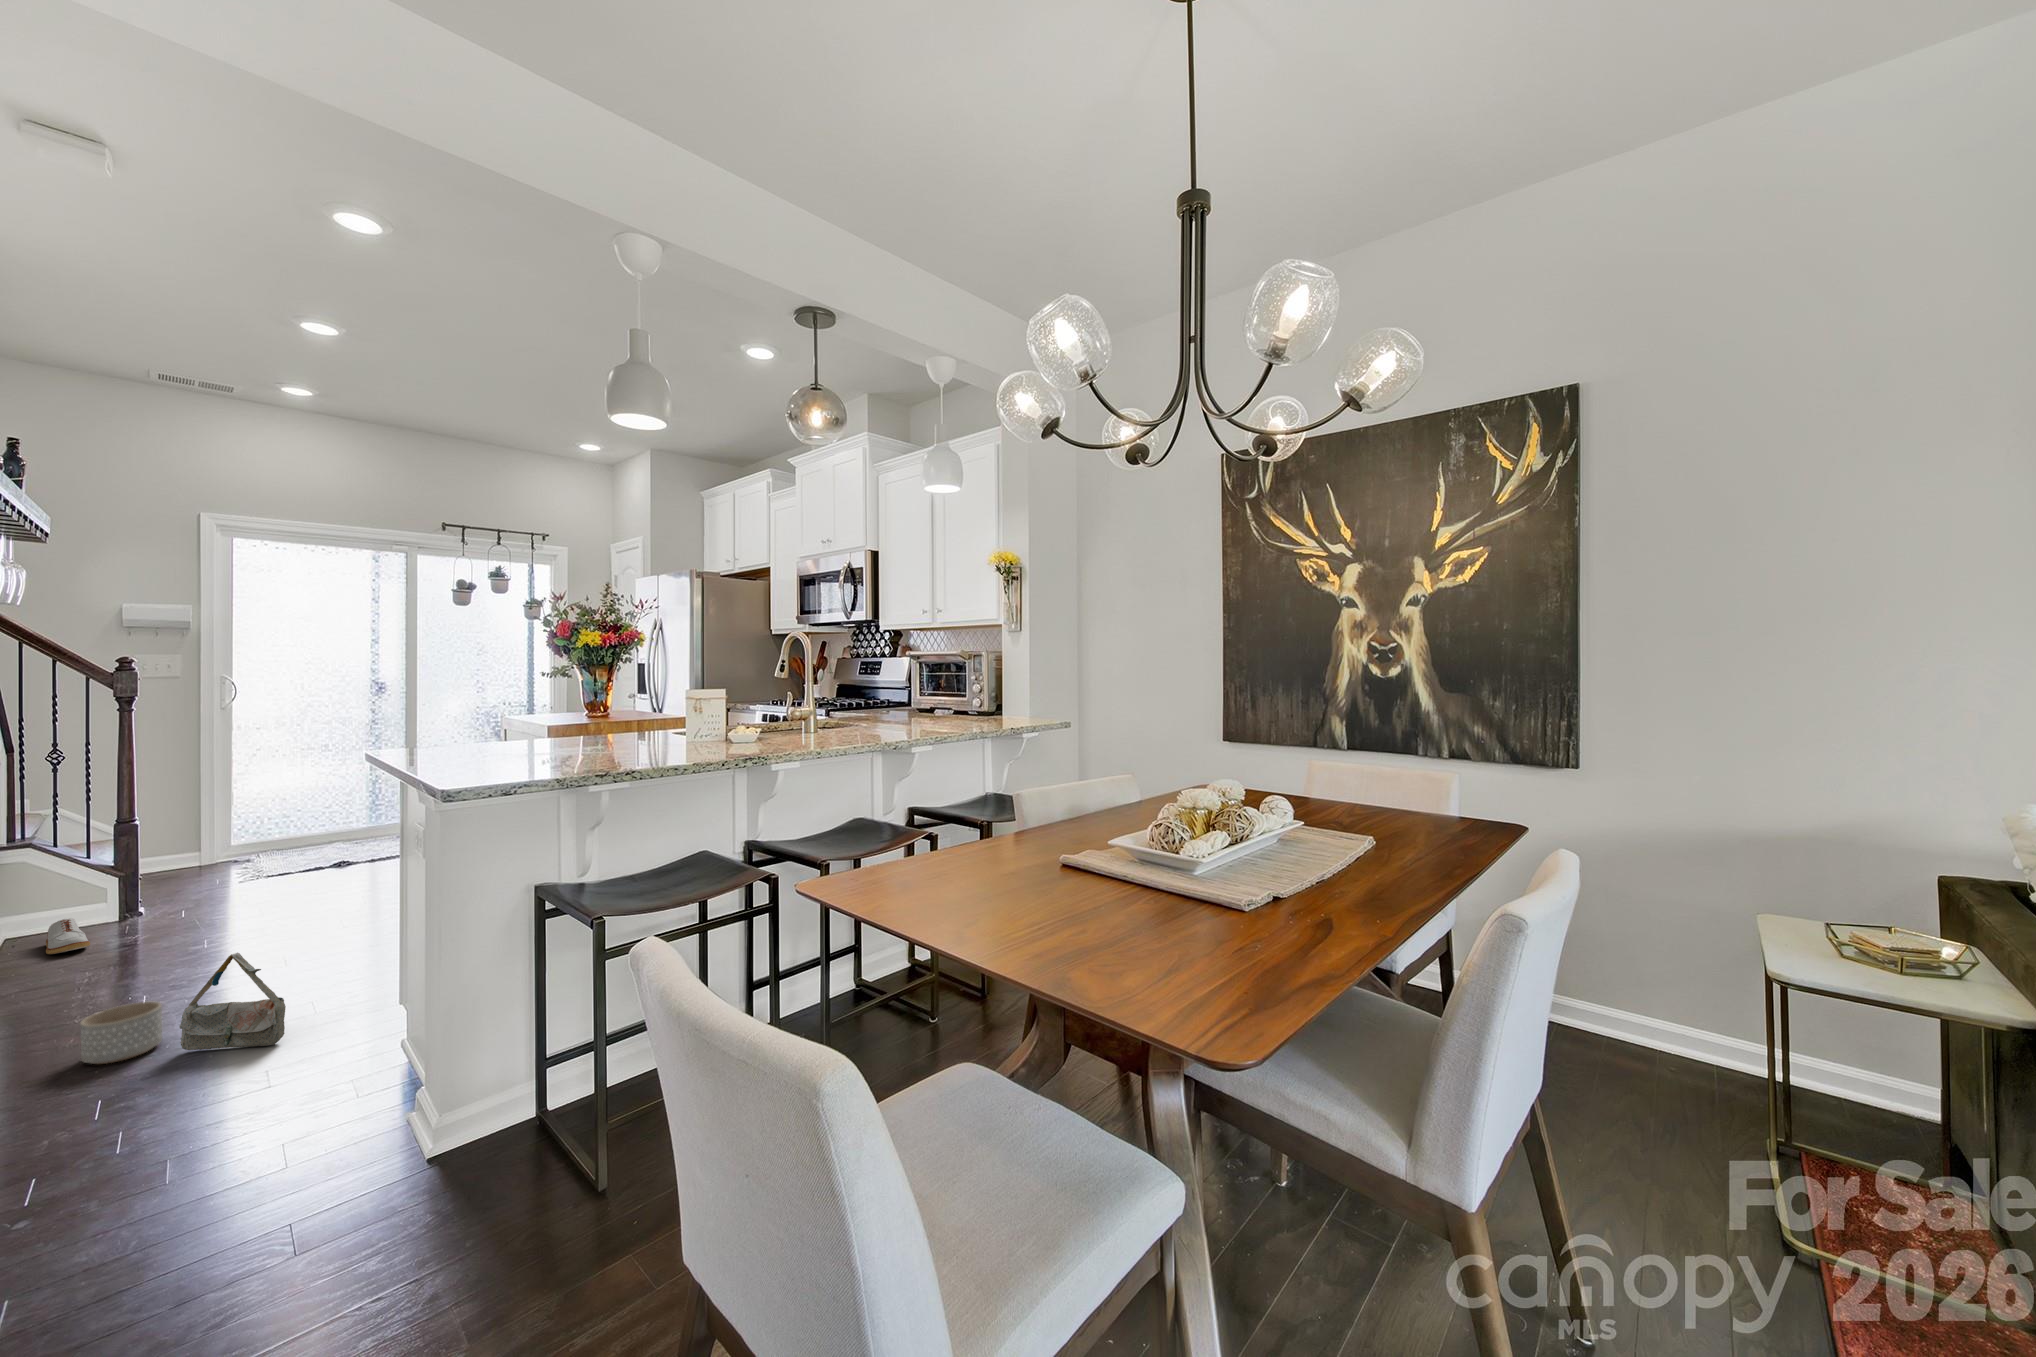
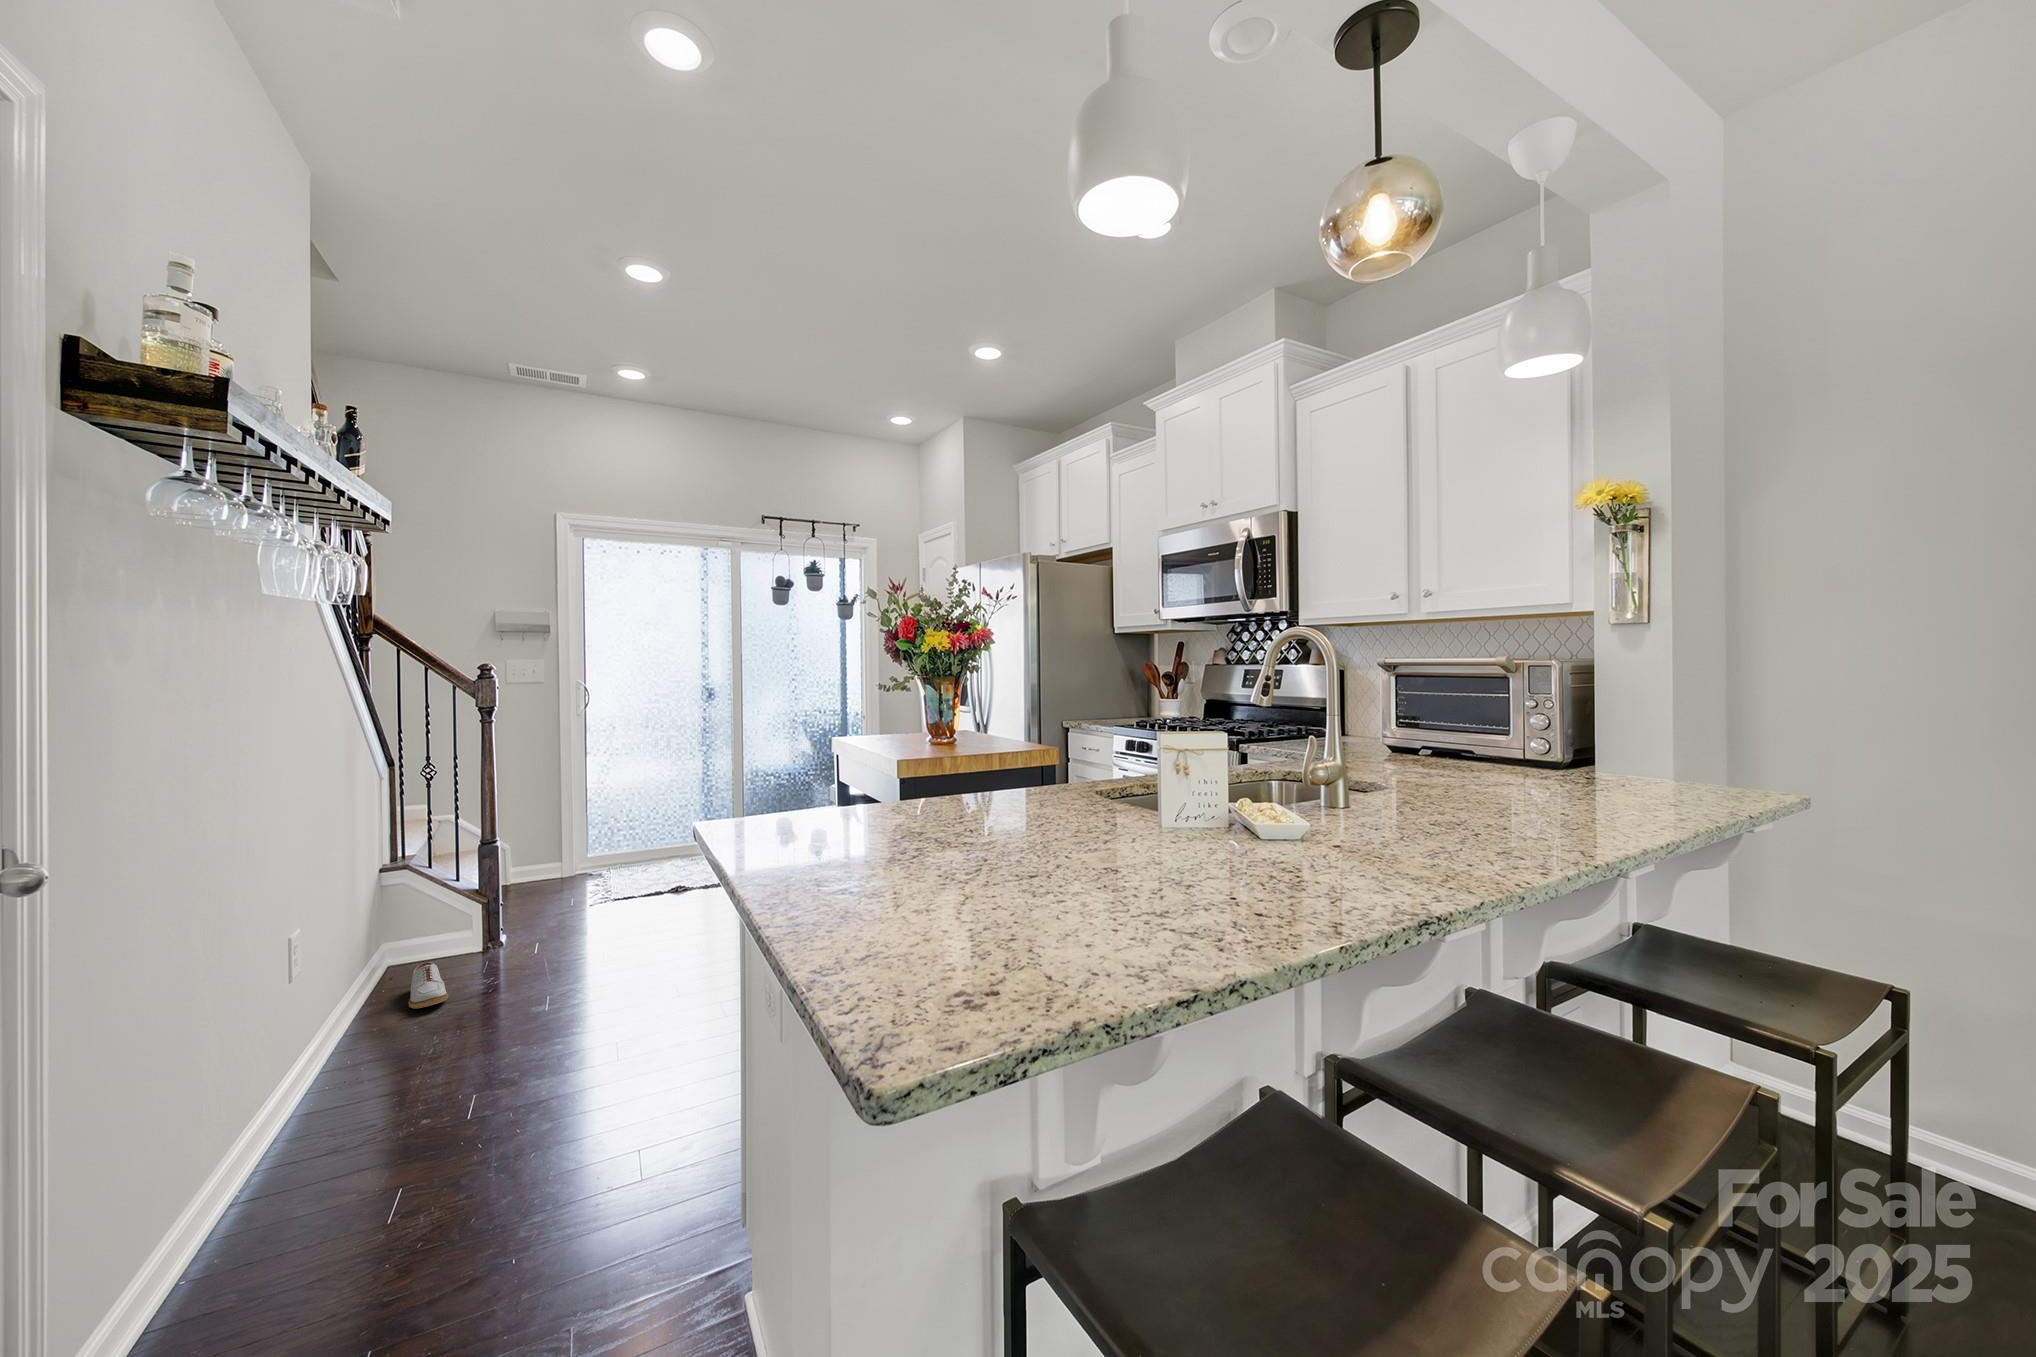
bag: present [179,953,286,1050] -> none [507,1120,633,1265]
planter: present [80,1002,162,1064] -> none [395,1164,491,1271]

